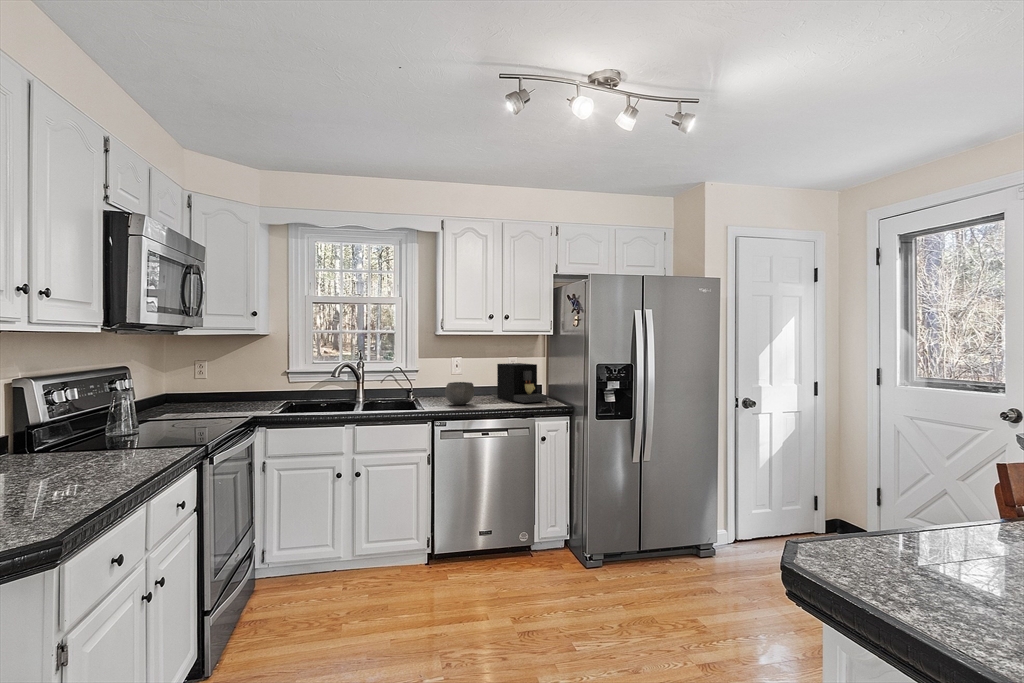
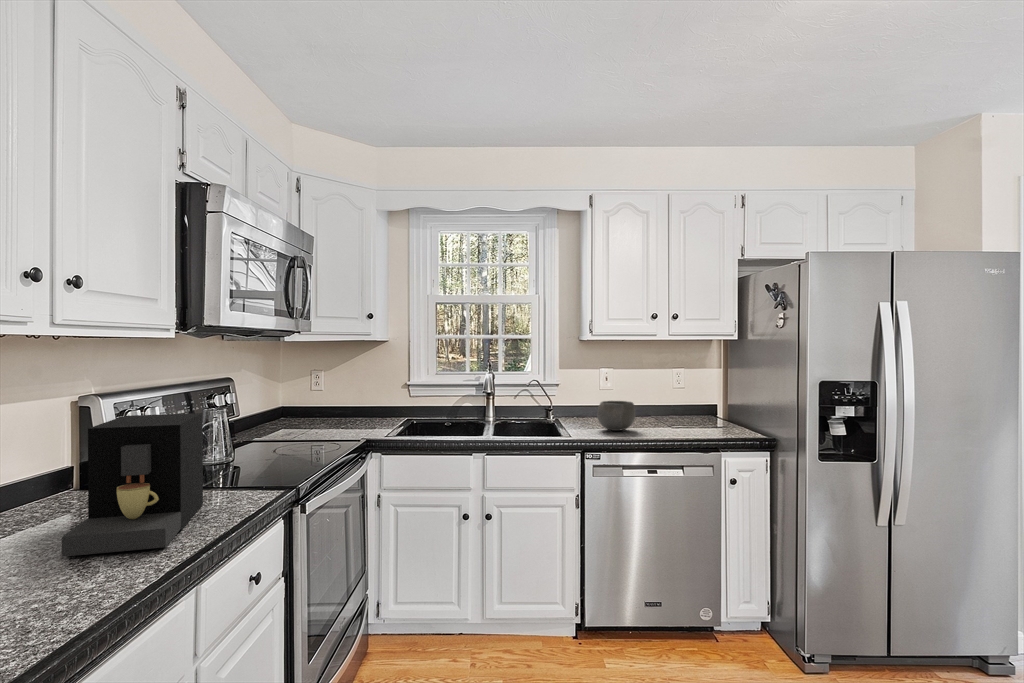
coffee maker: present [497,363,547,403] -> present [61,413,203,557]

